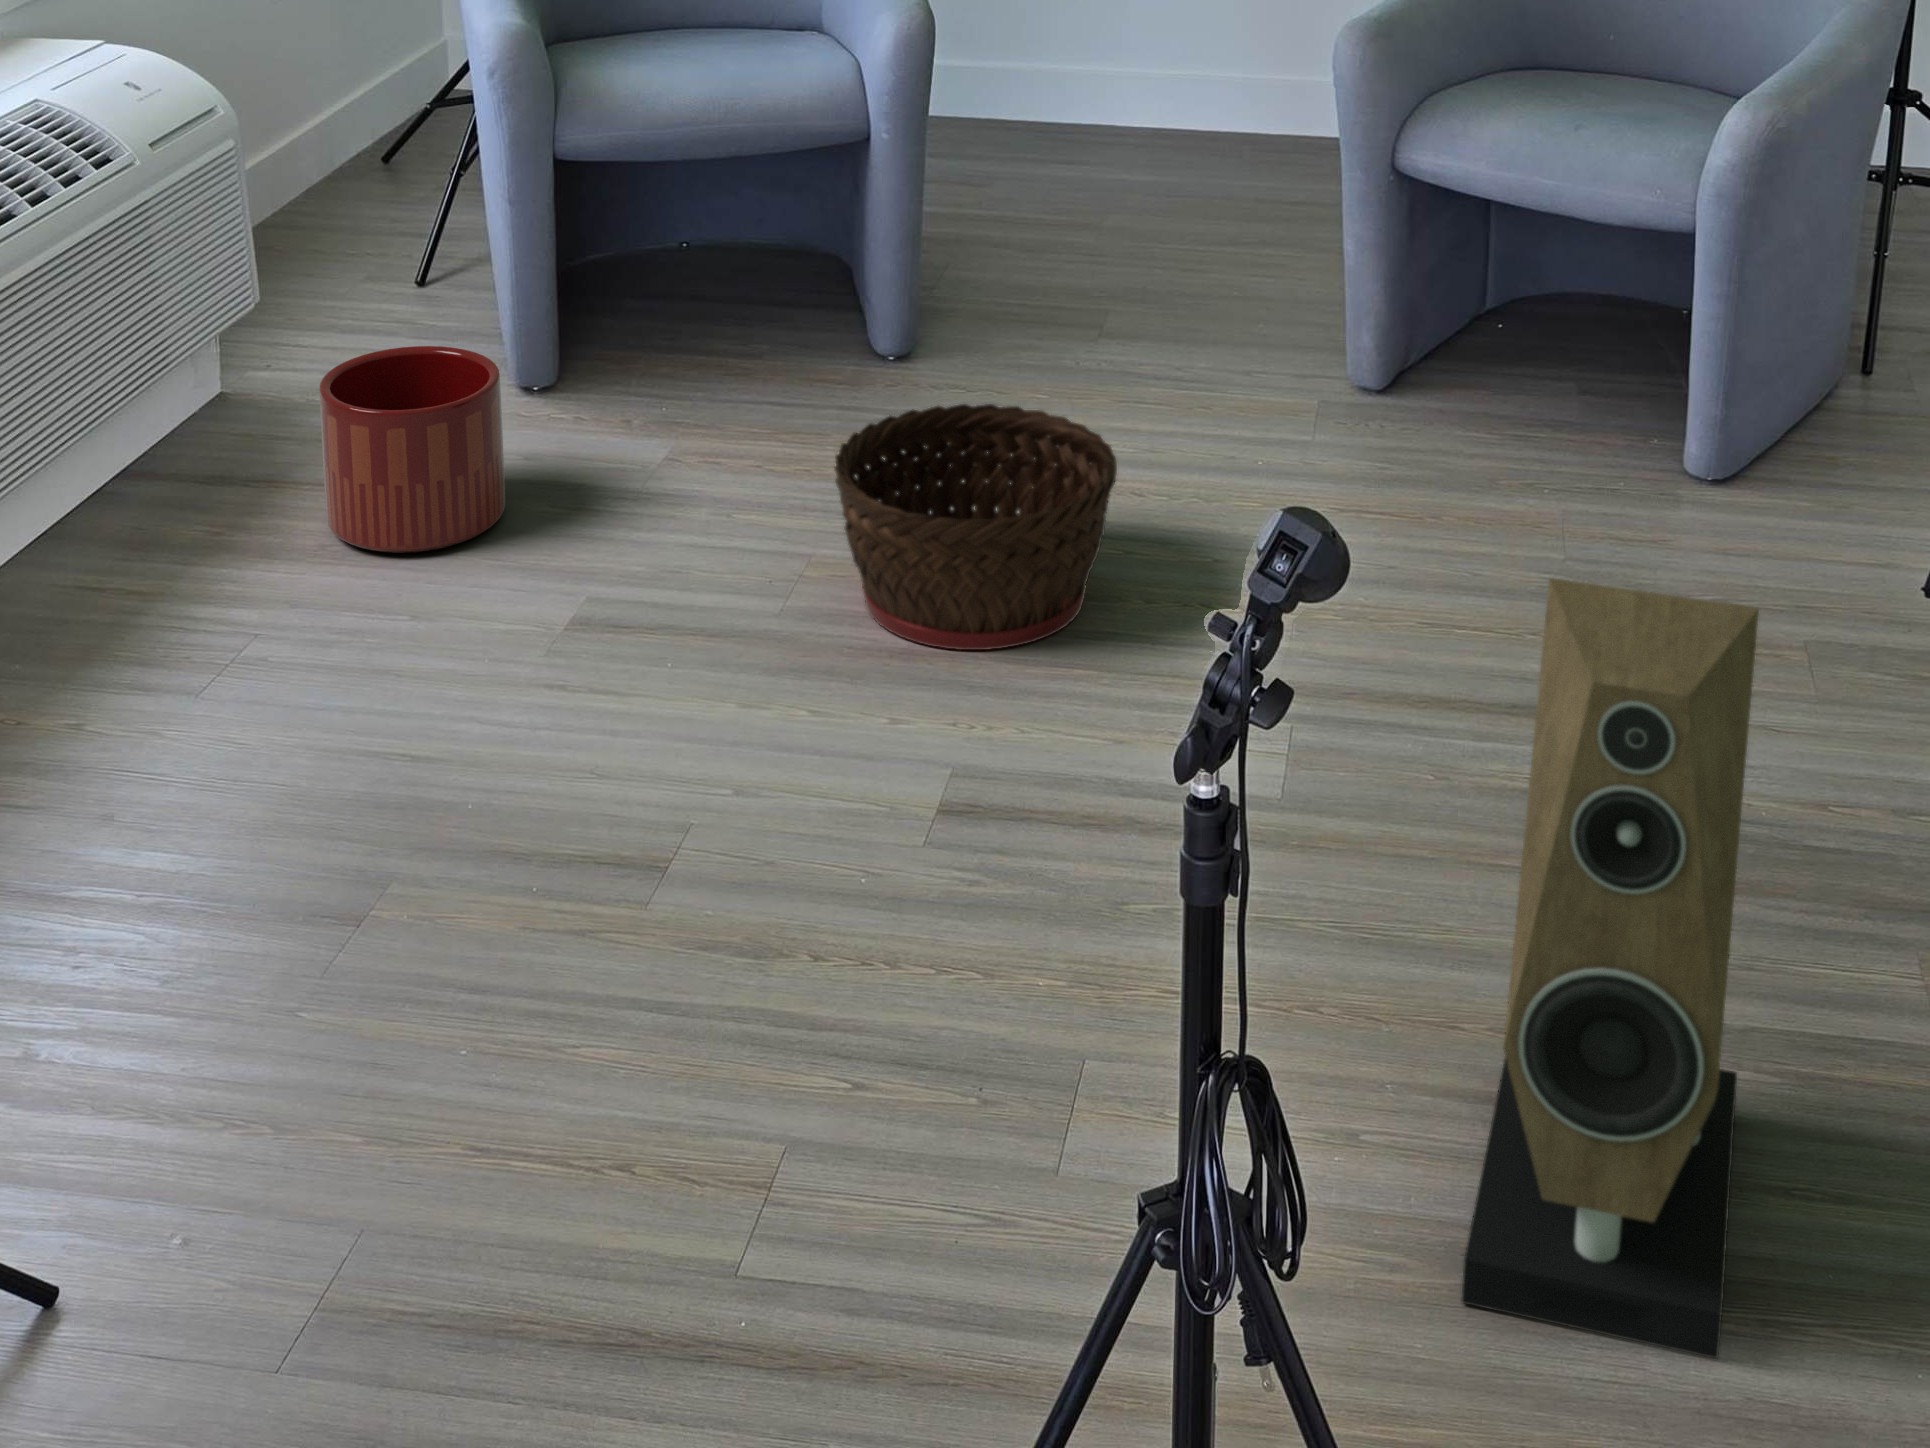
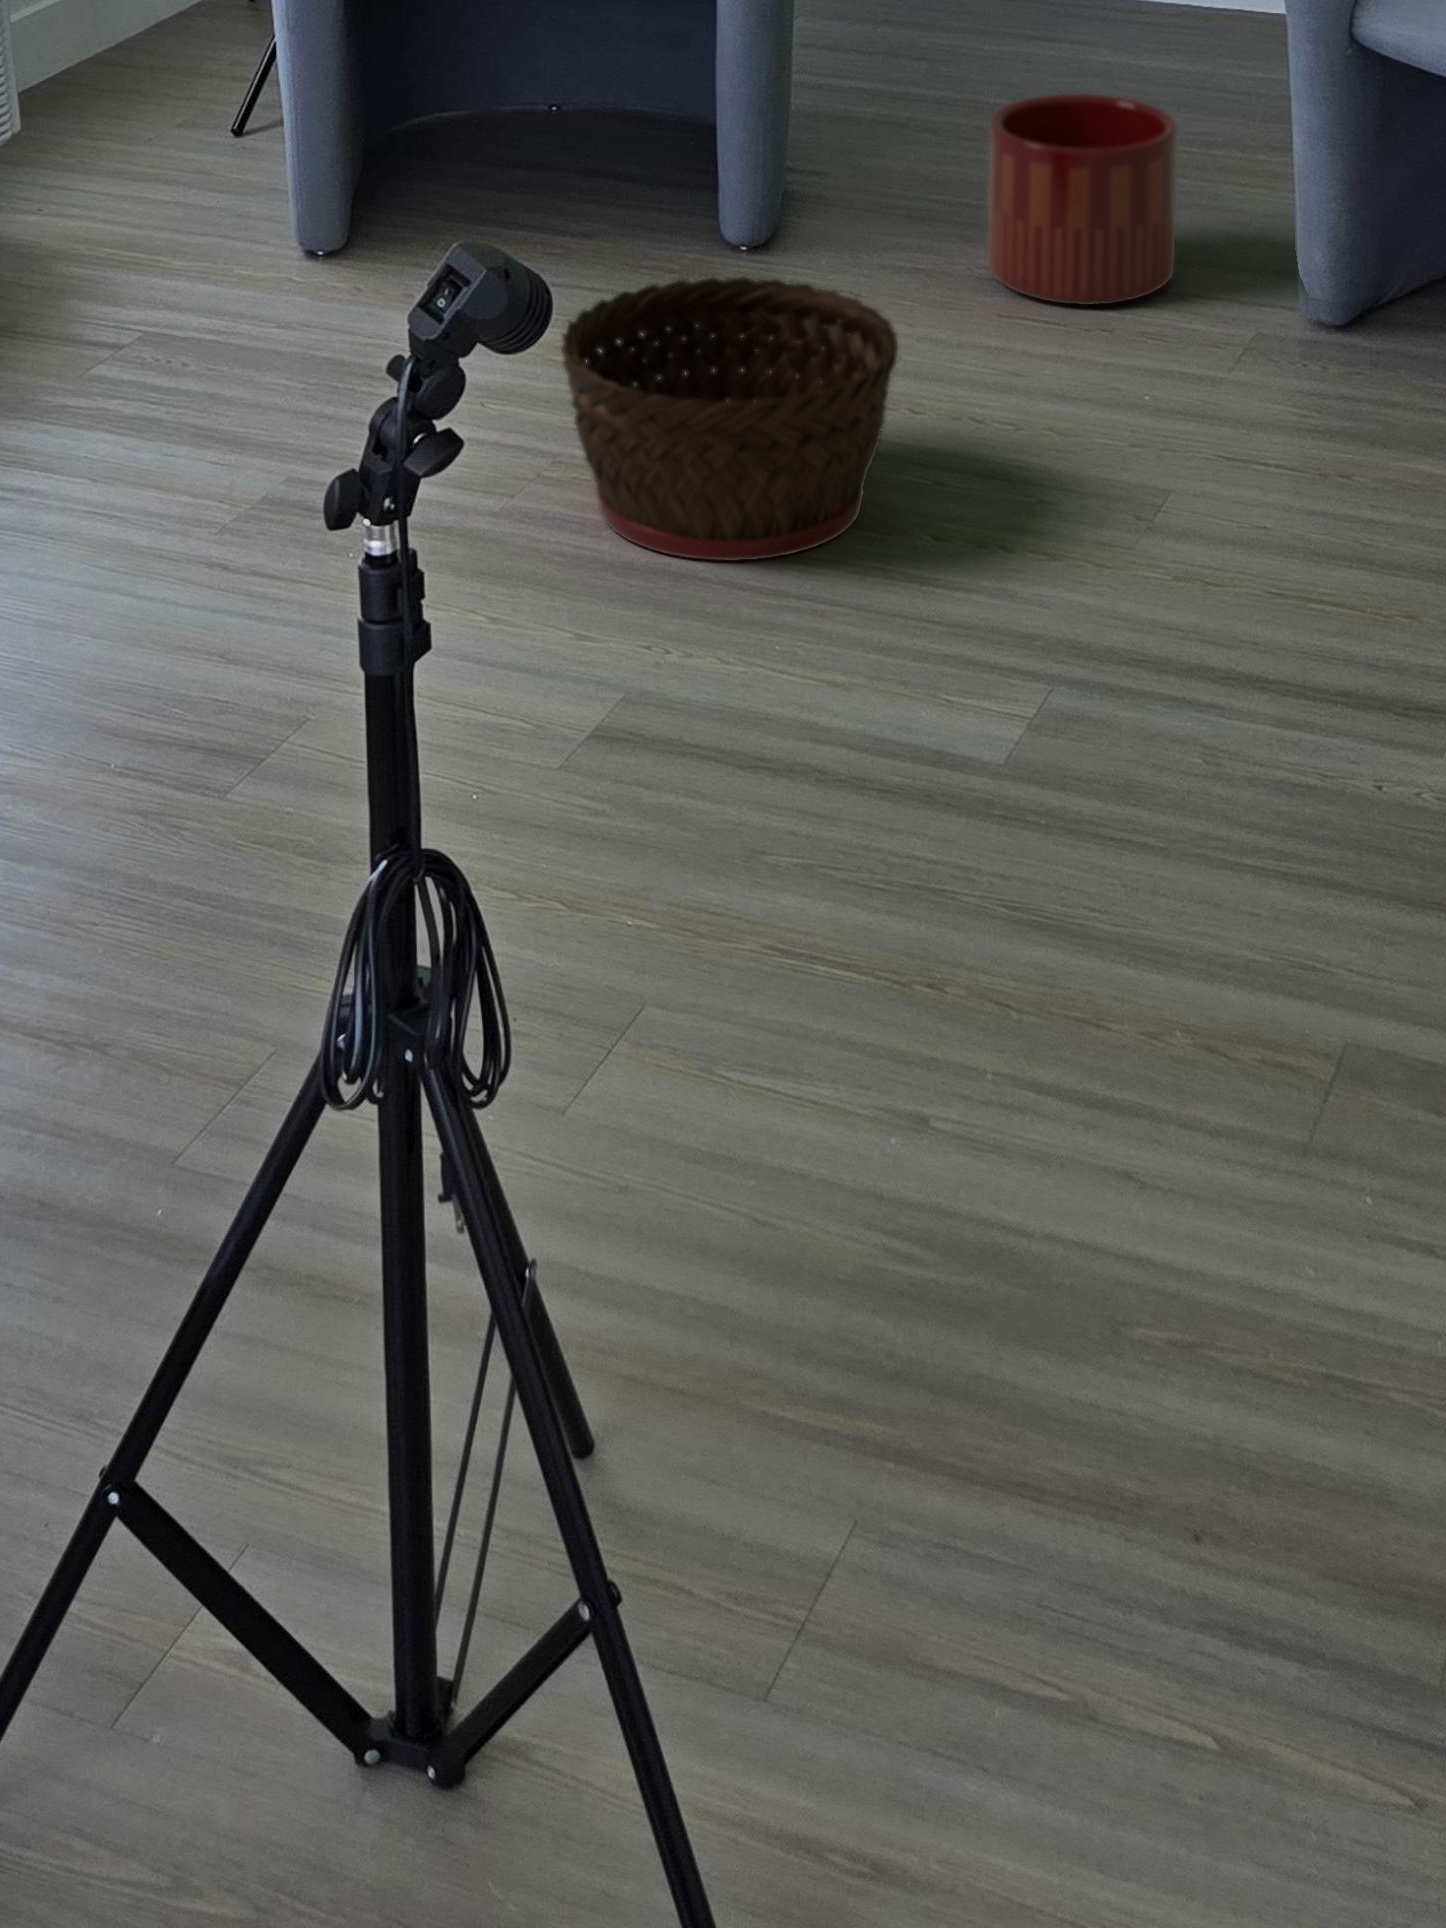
planter: present [319,346,505,553] -> present [988,94,1177,305]
speaker: present [1462,578,1759,1359] -> none [957,441,1392,1389]

